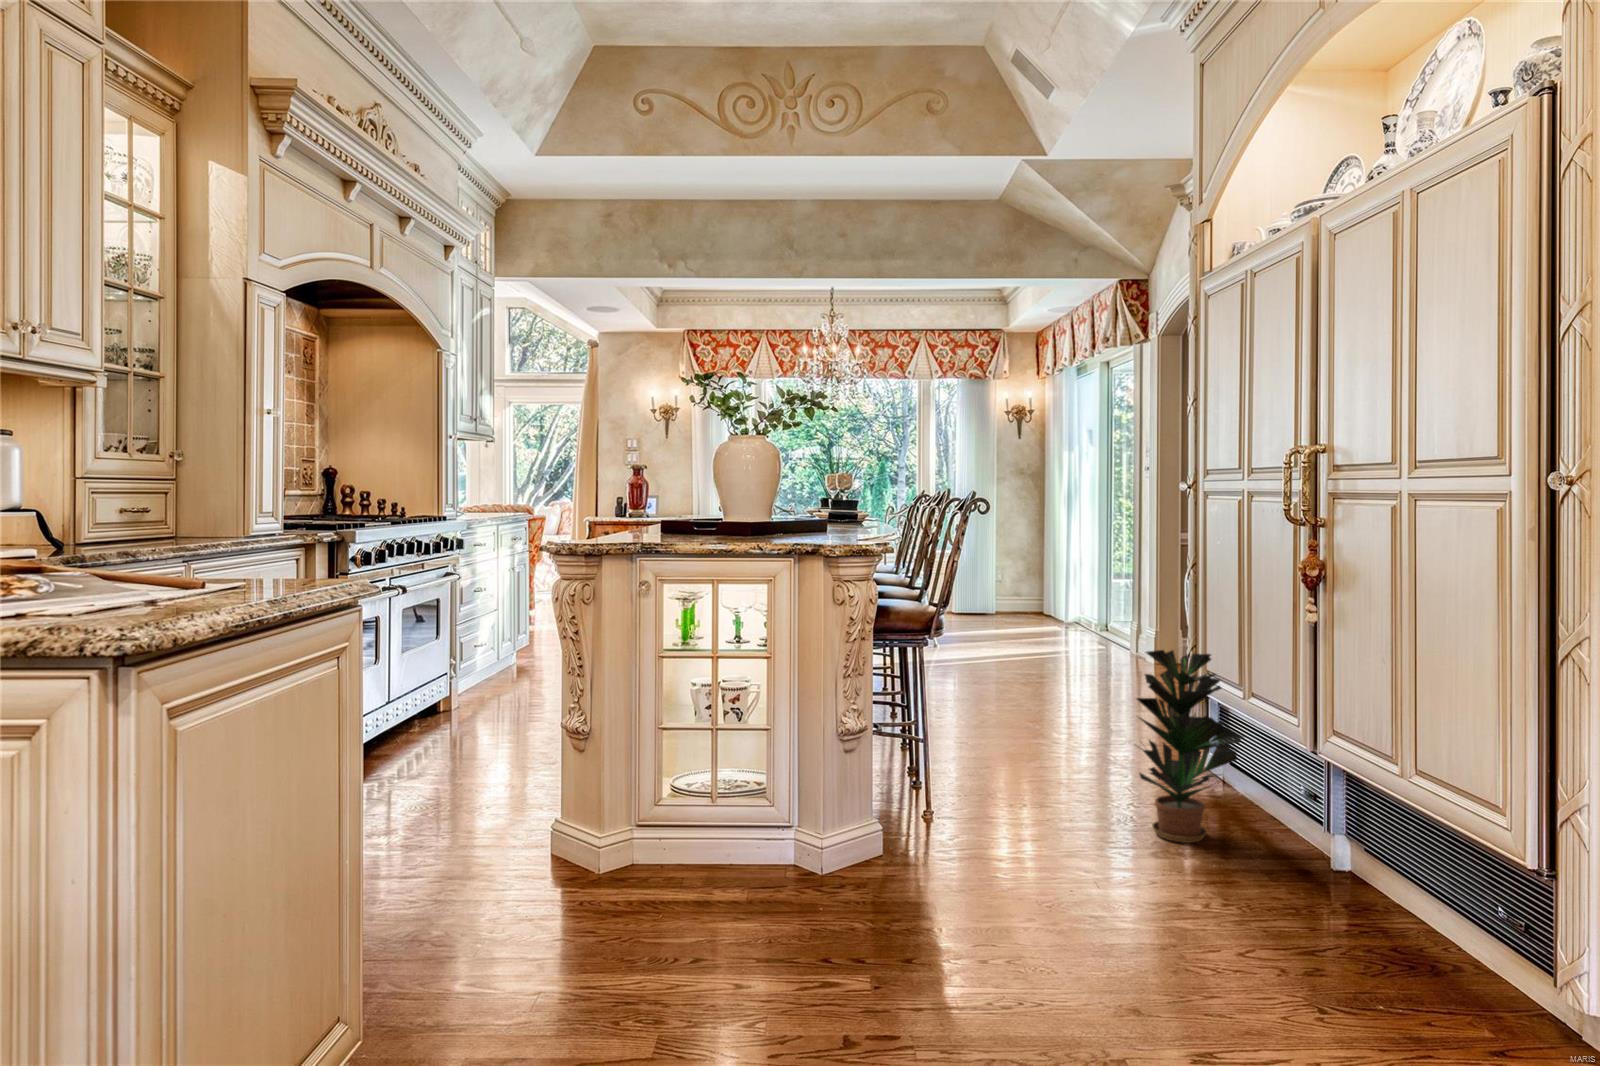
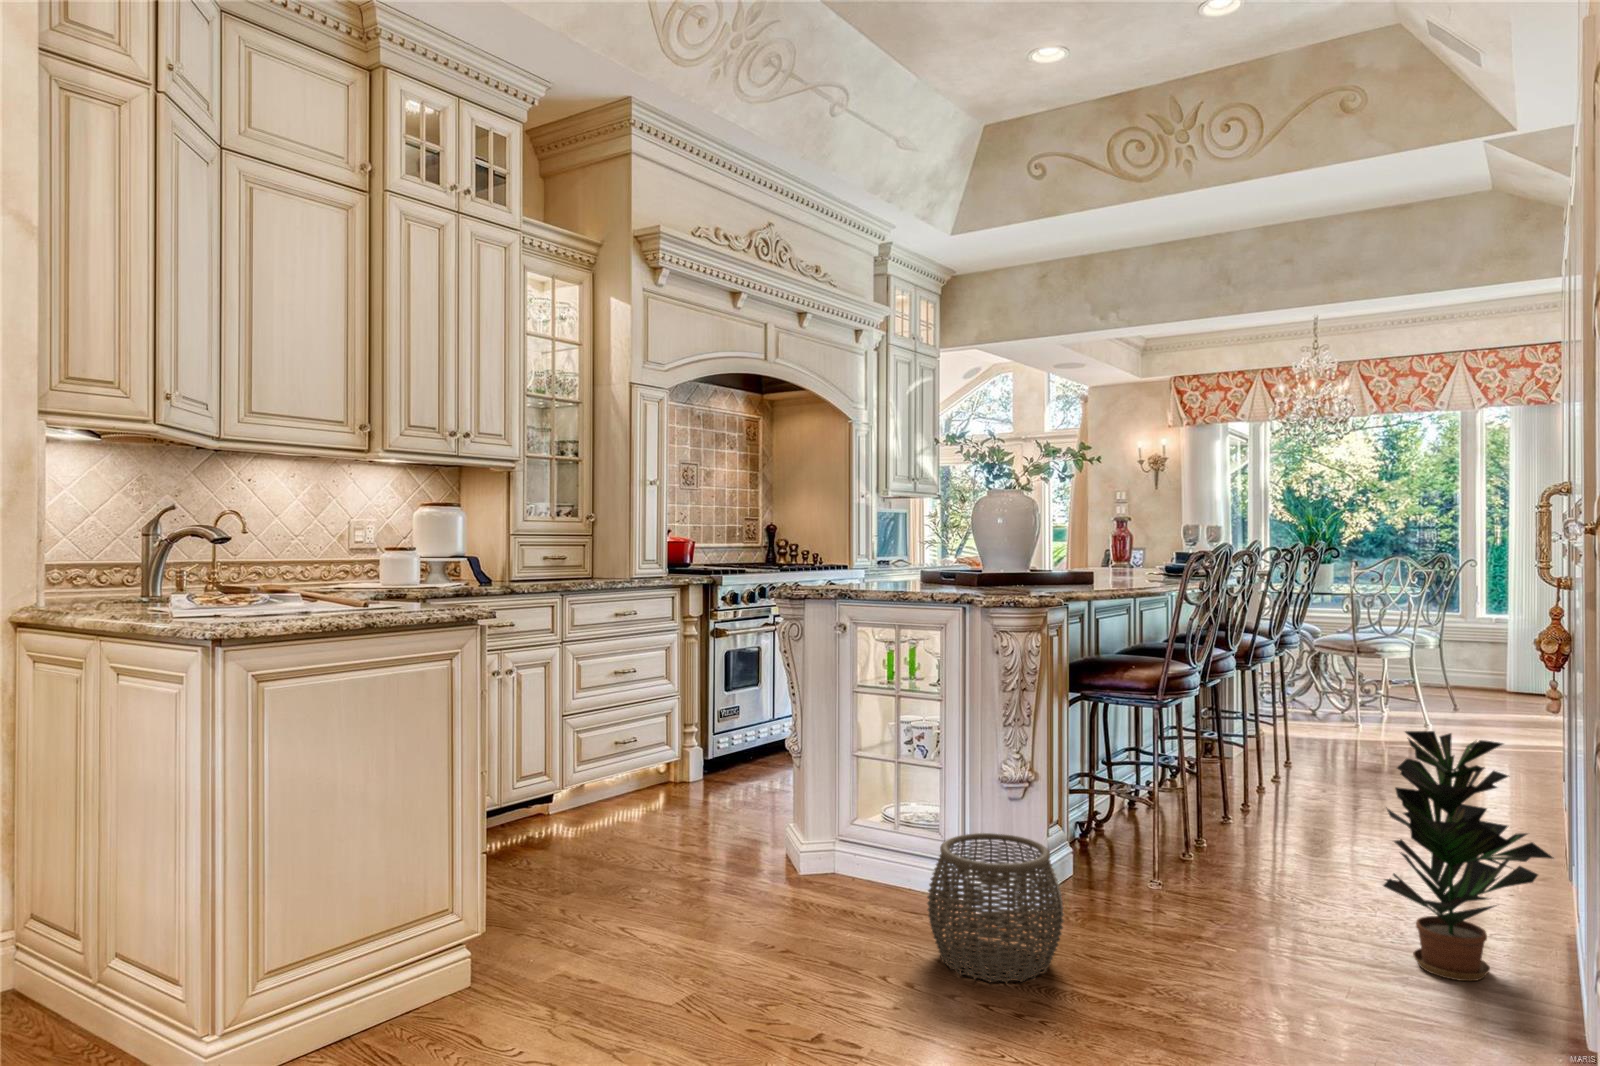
woven basket: none [831,788,964,935] -> present [927,833,1064,983]

